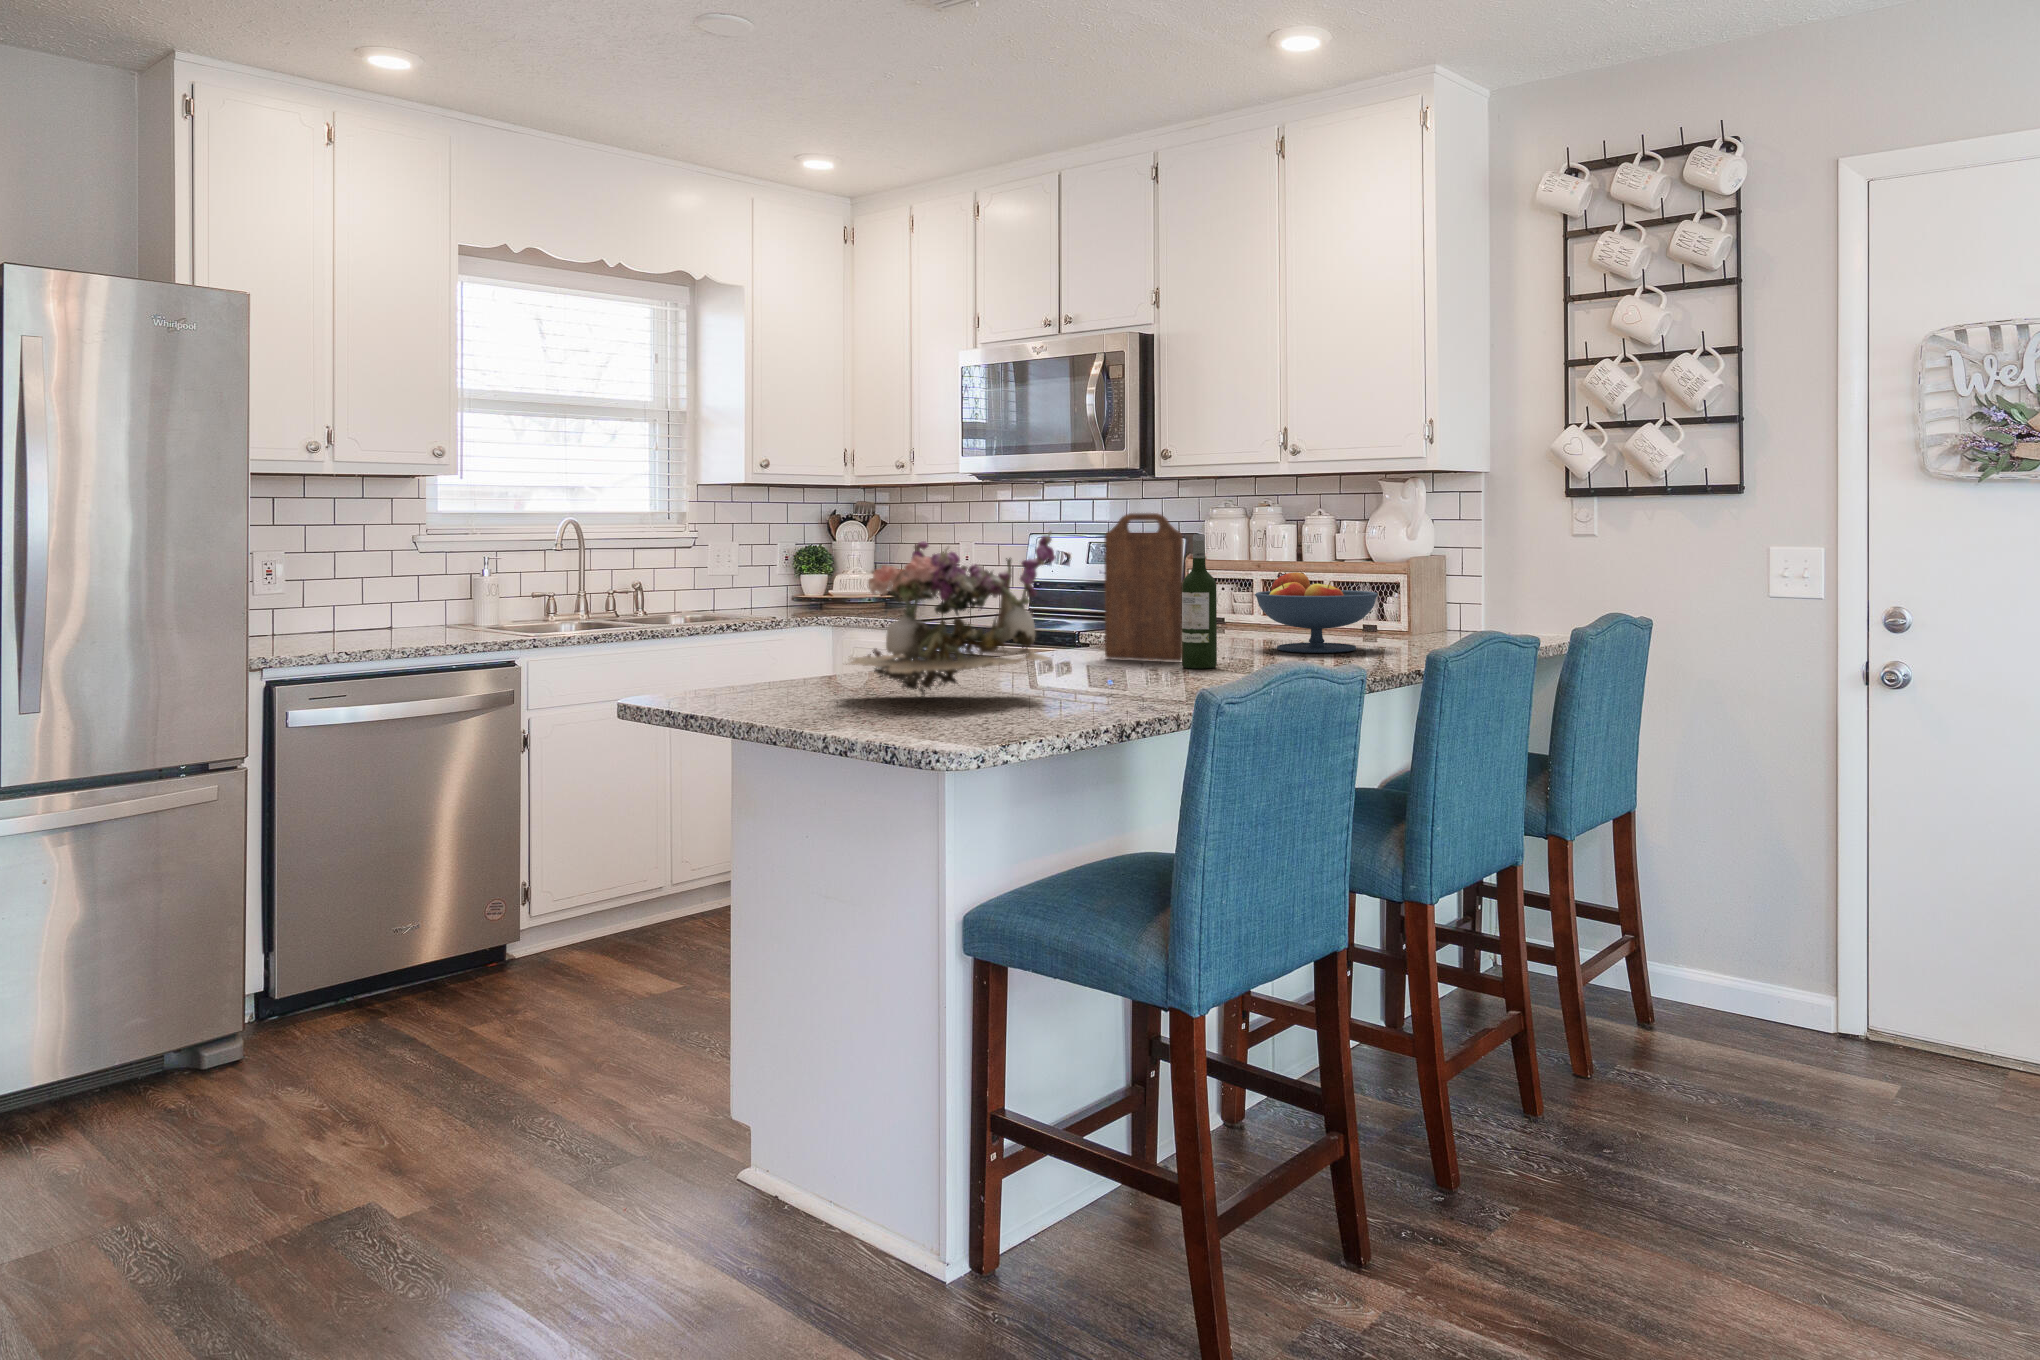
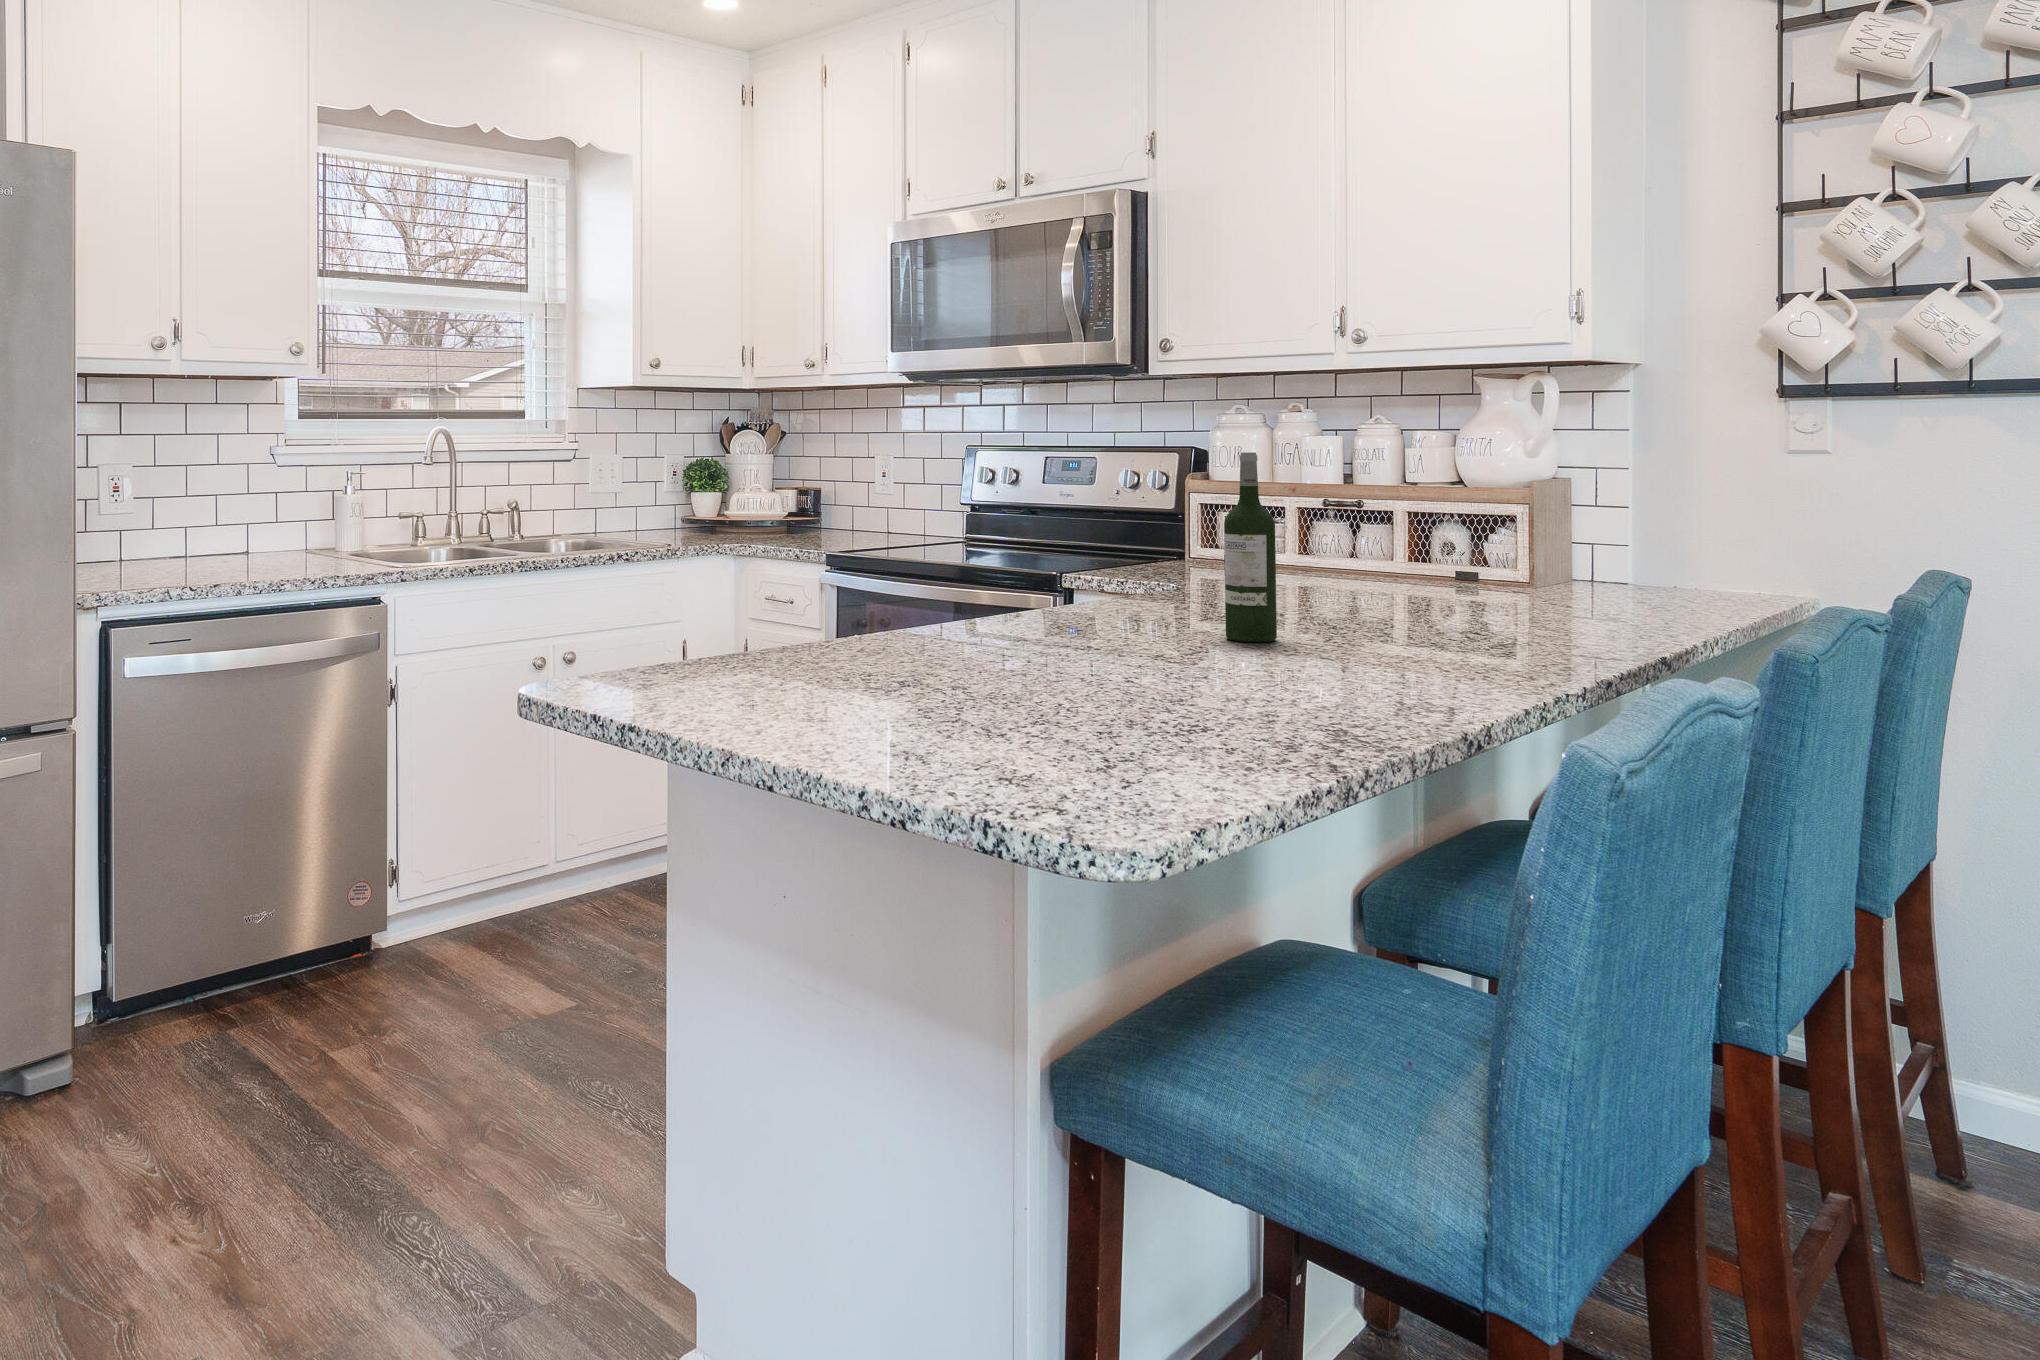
cutting board: present [1104,513,1183,661] -> none [1103,422,1219,627]
flower arrangement: present [846,531,1056,696] -> none [778,453,1083,695]
fruit bowl: present [1255,572,1378,653] -> none [1302,500,1485,615]

